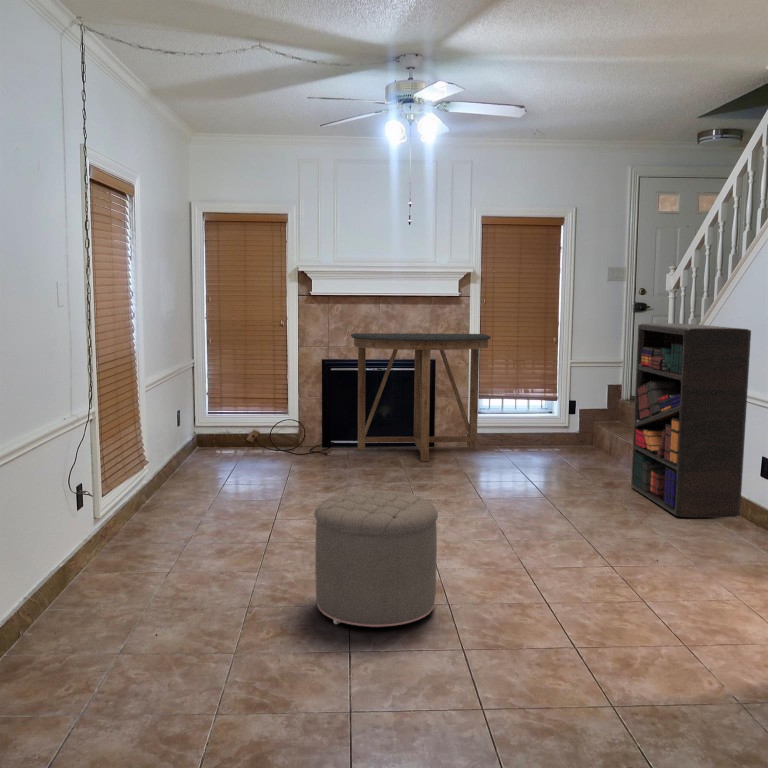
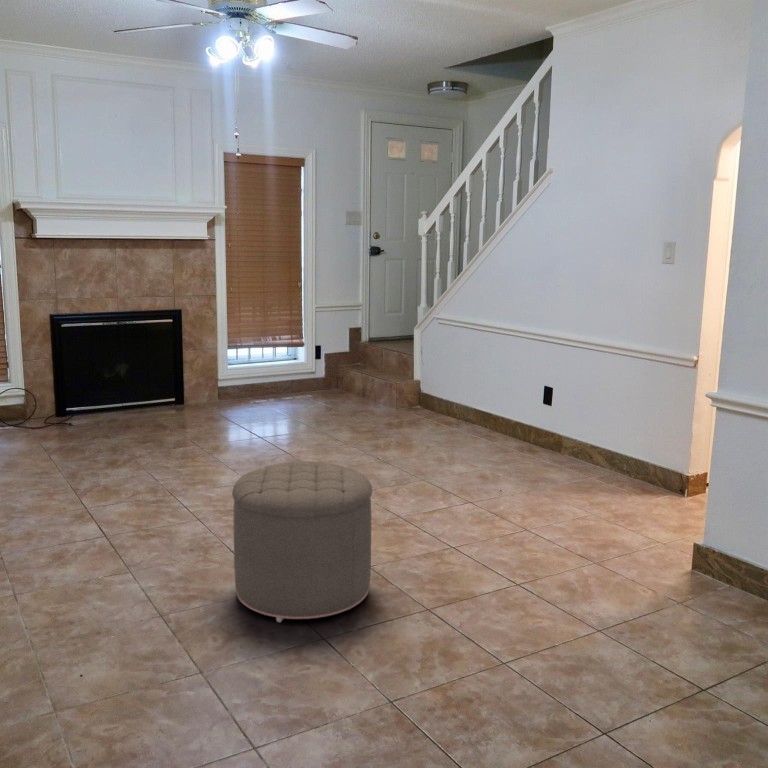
bookshelf: present [631,323,751,518] -> none [412,268,530,449]
console table: present [351,333,491,461] -> none [85,281,247,421]

